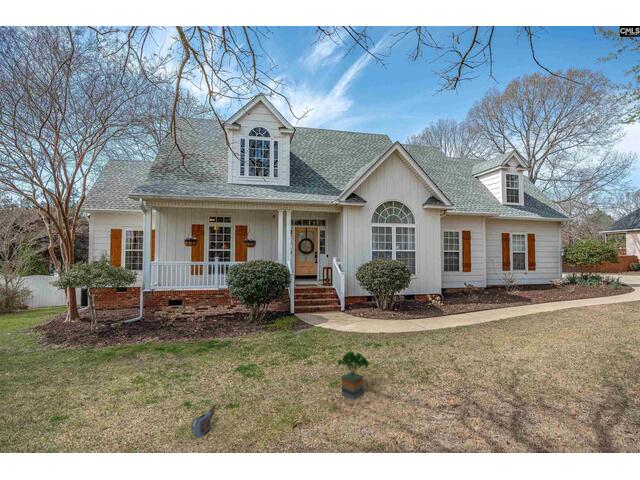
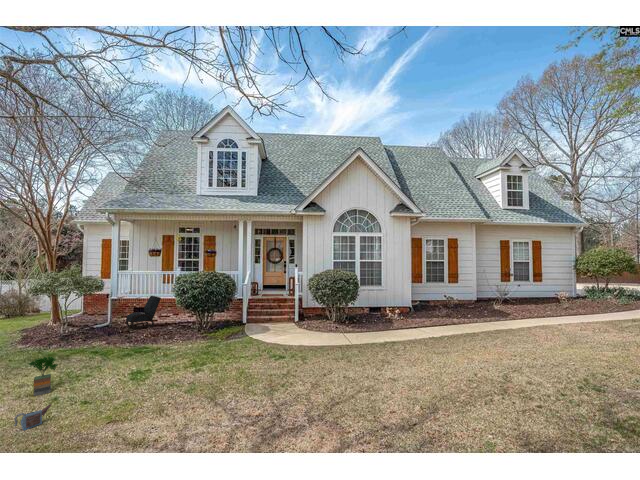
lounge chair: none [165,288,202,324] -> present [126,296,161,330]
potted tree: present [338,352,369,400] -> present [29,357,58,396]

